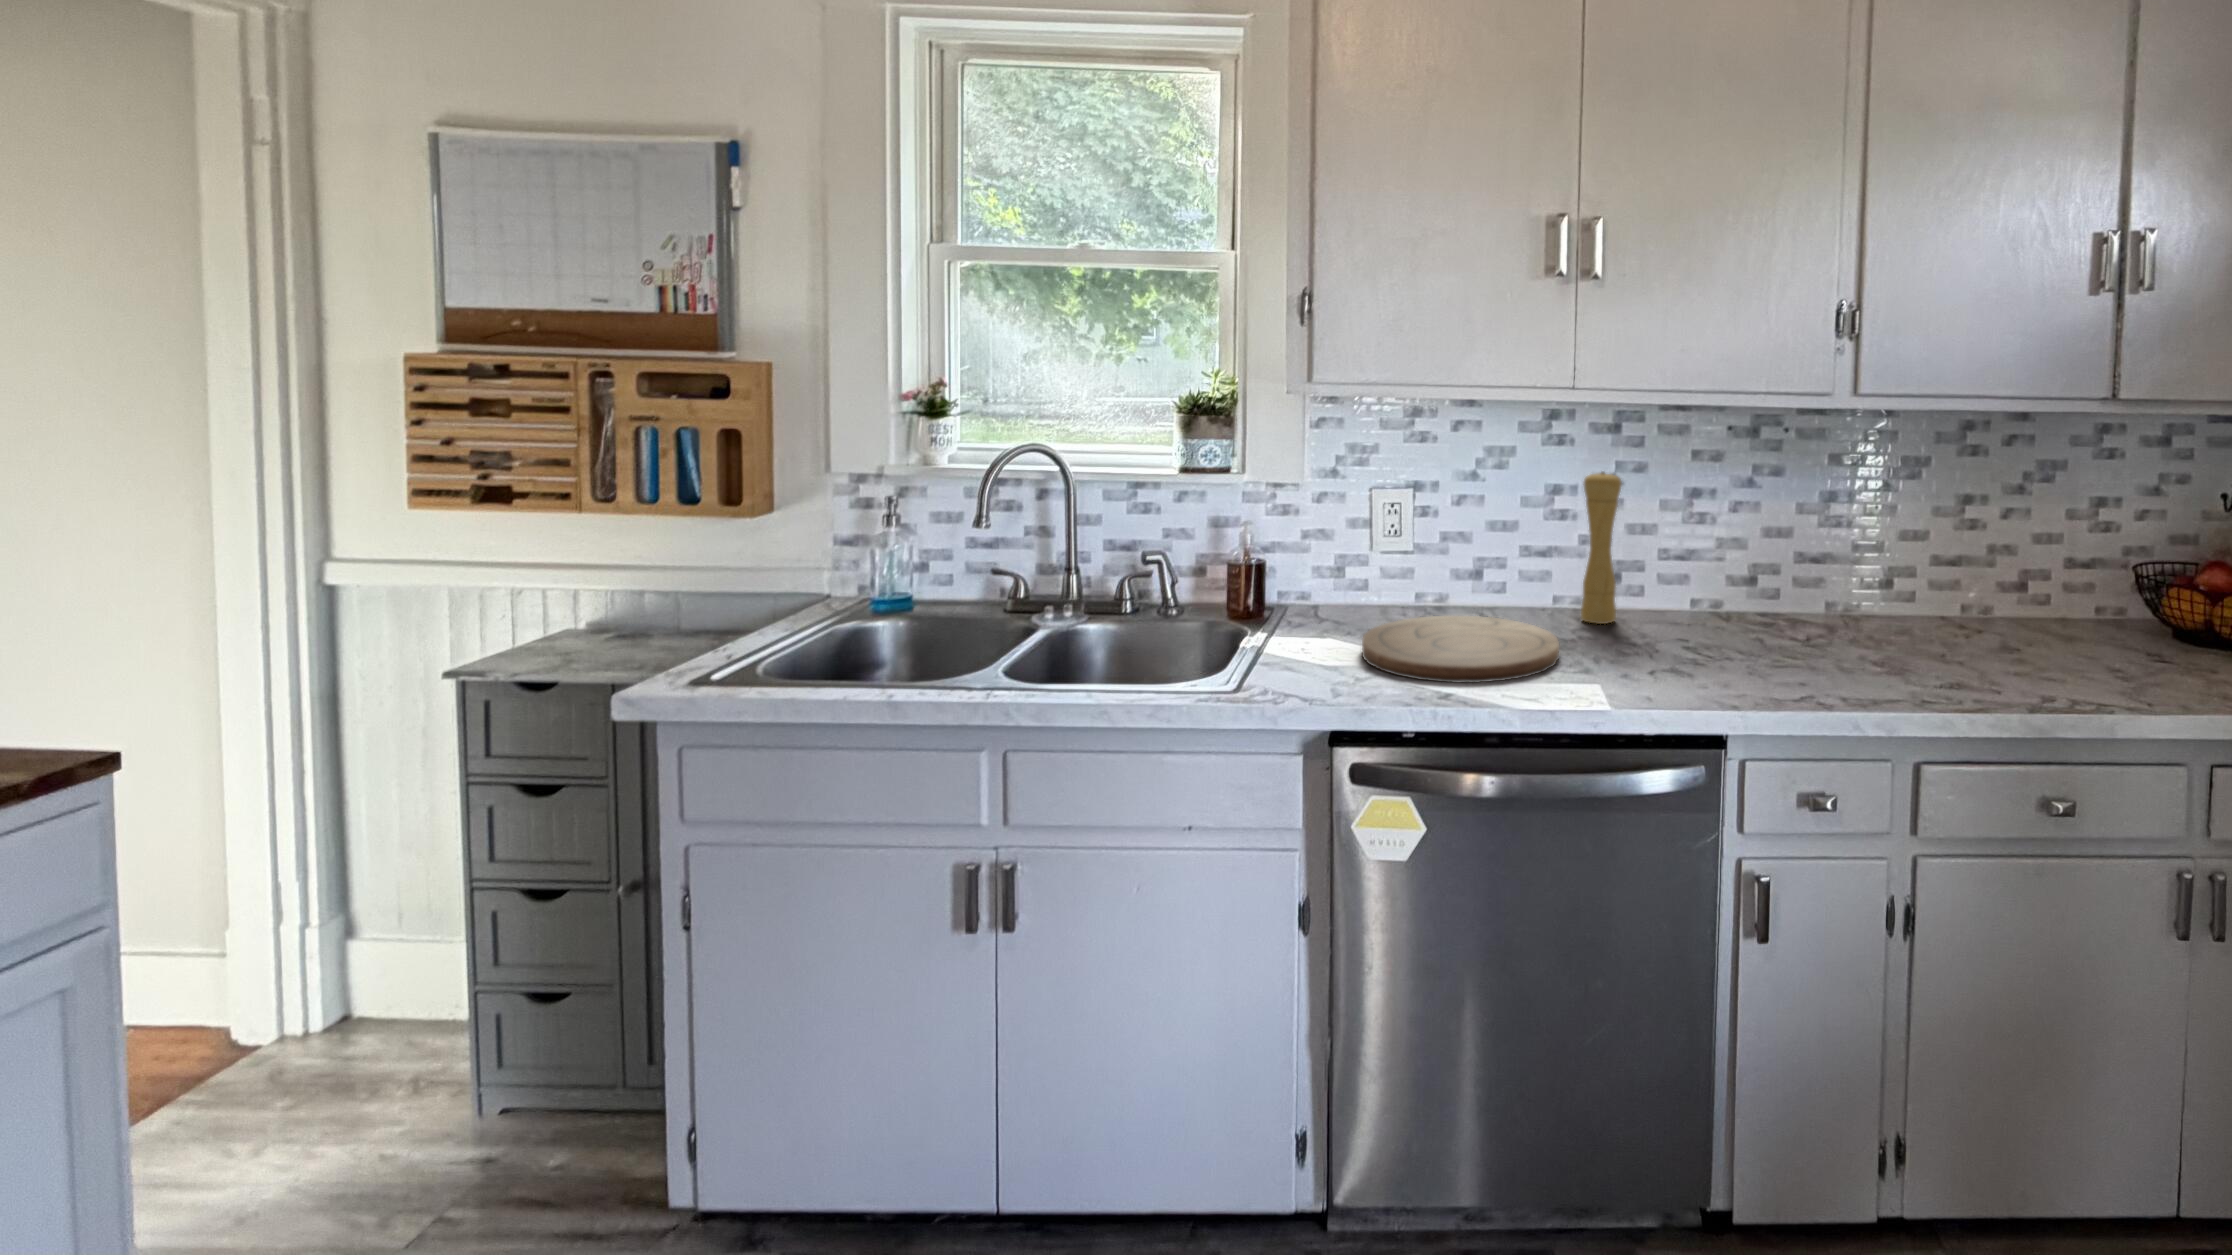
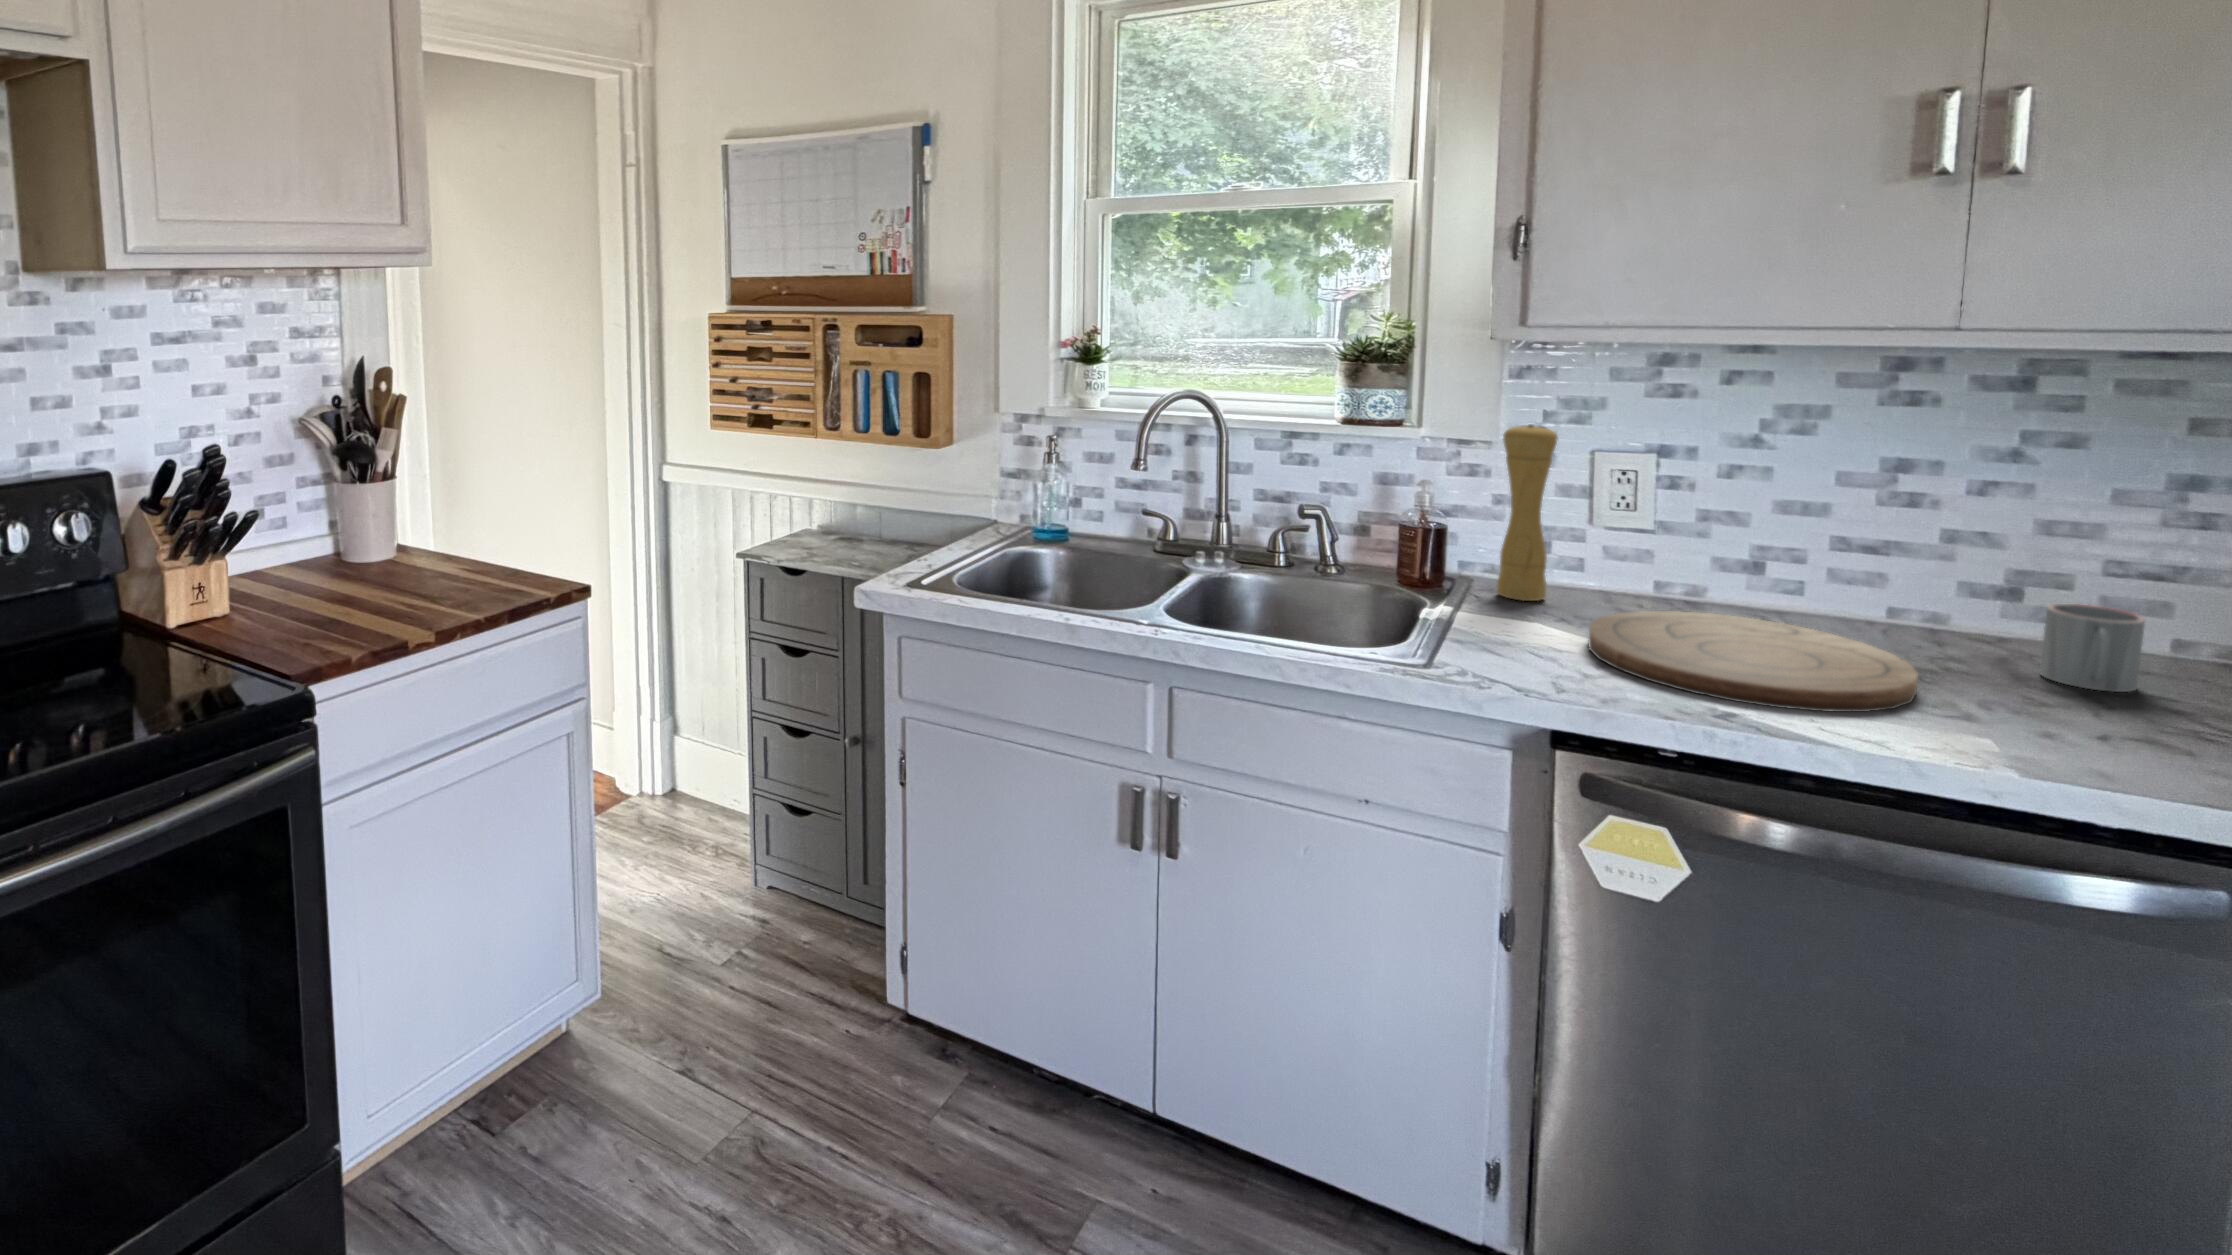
pepper mill: present [1581,472,1621,624] -> present [1497,424,1558,601]
mug: none [1627,582,1674,640] -> present [2040,604,2145,692]

